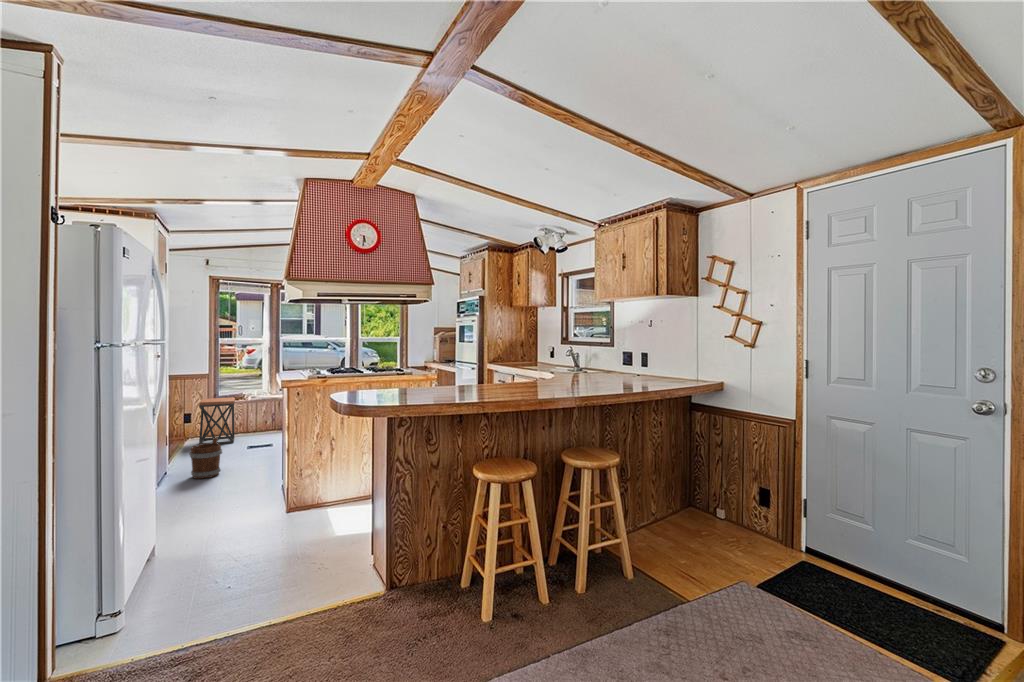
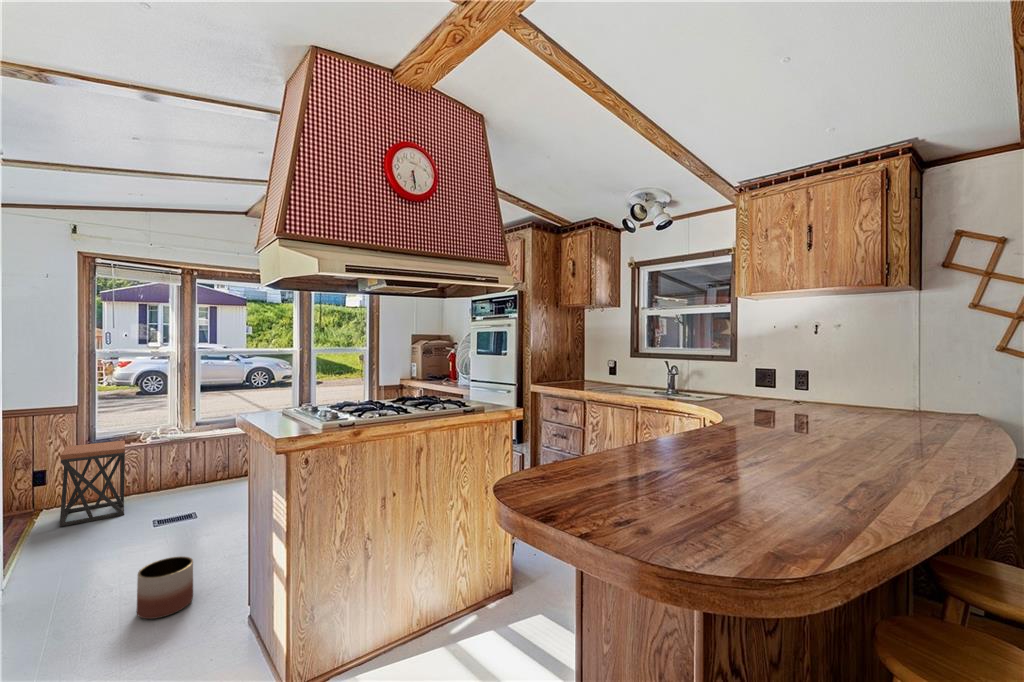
bucket: present [189,438,222,479] -> none [41,528,112,618]
planter: none [233,454,262,482] -> present [137,556,193,619]

